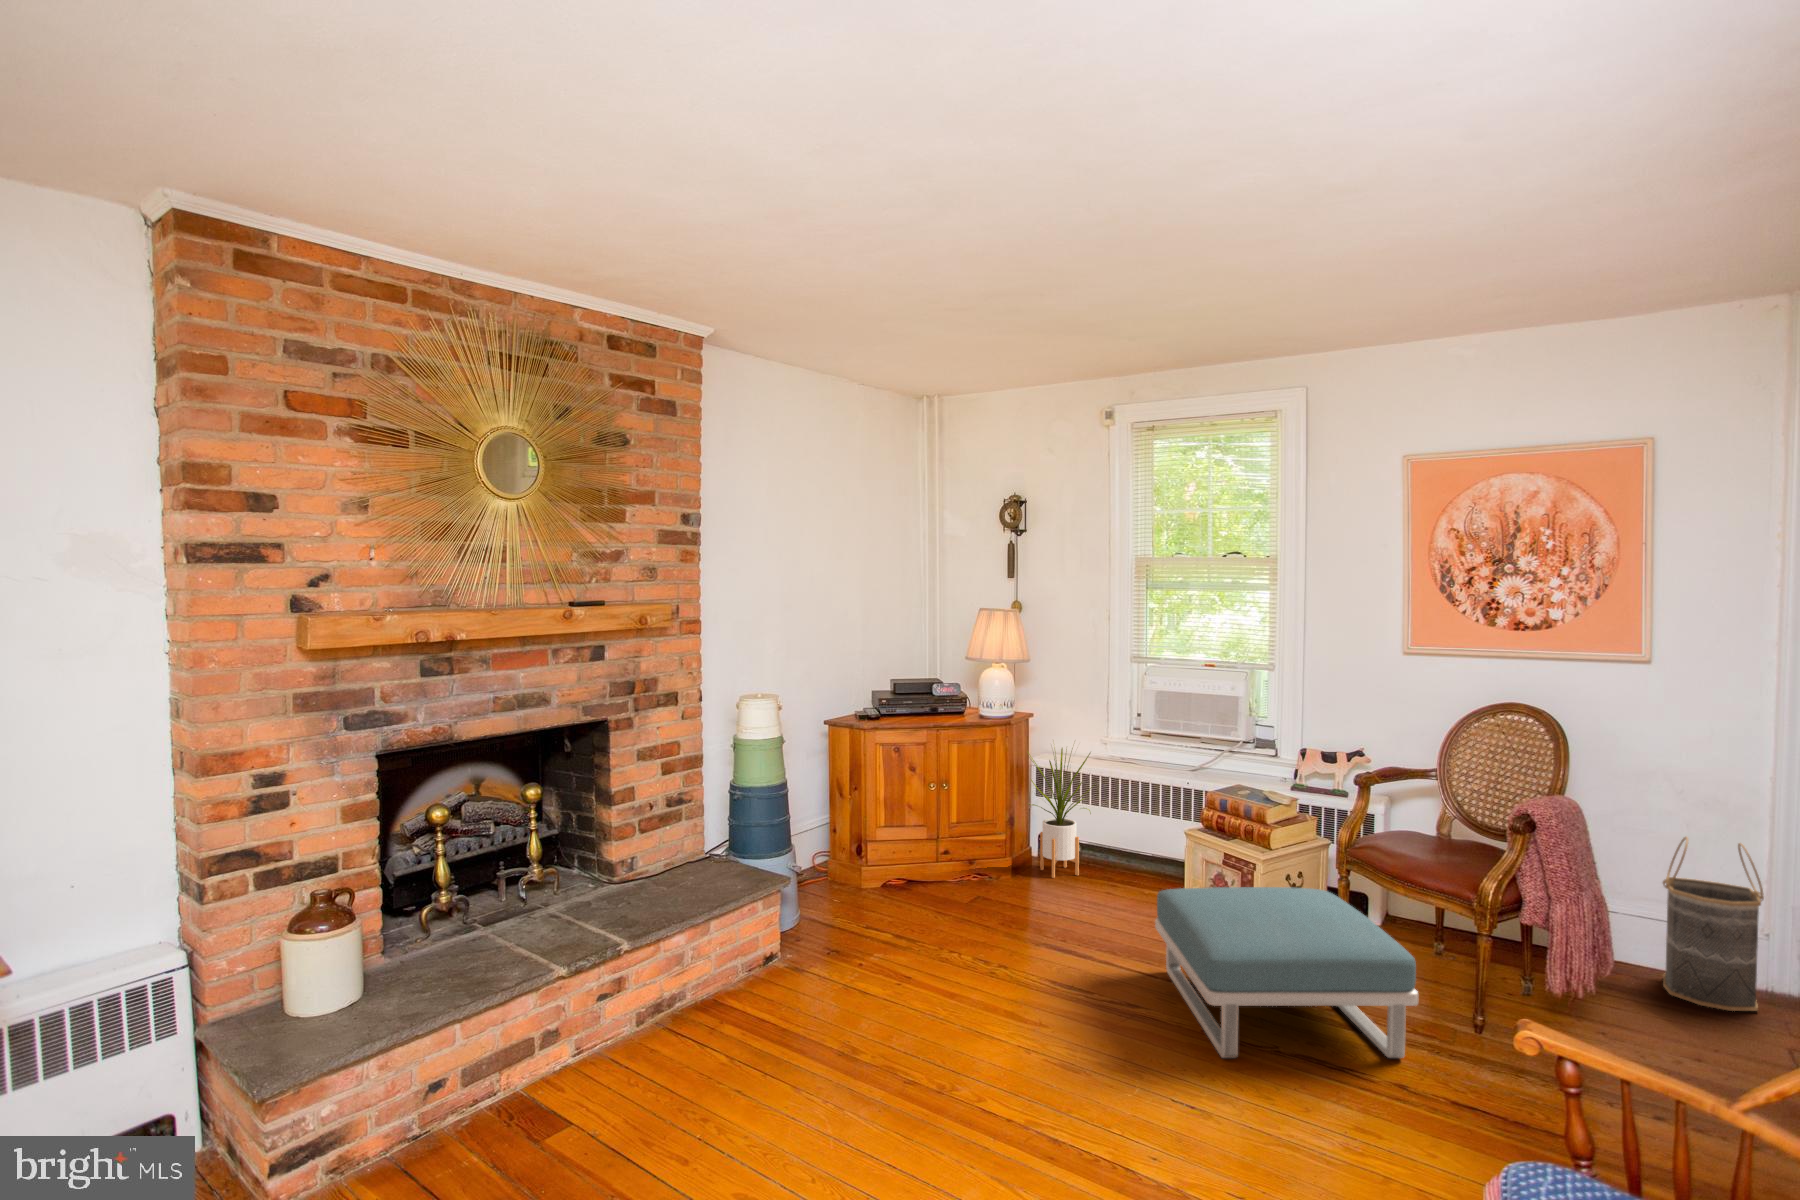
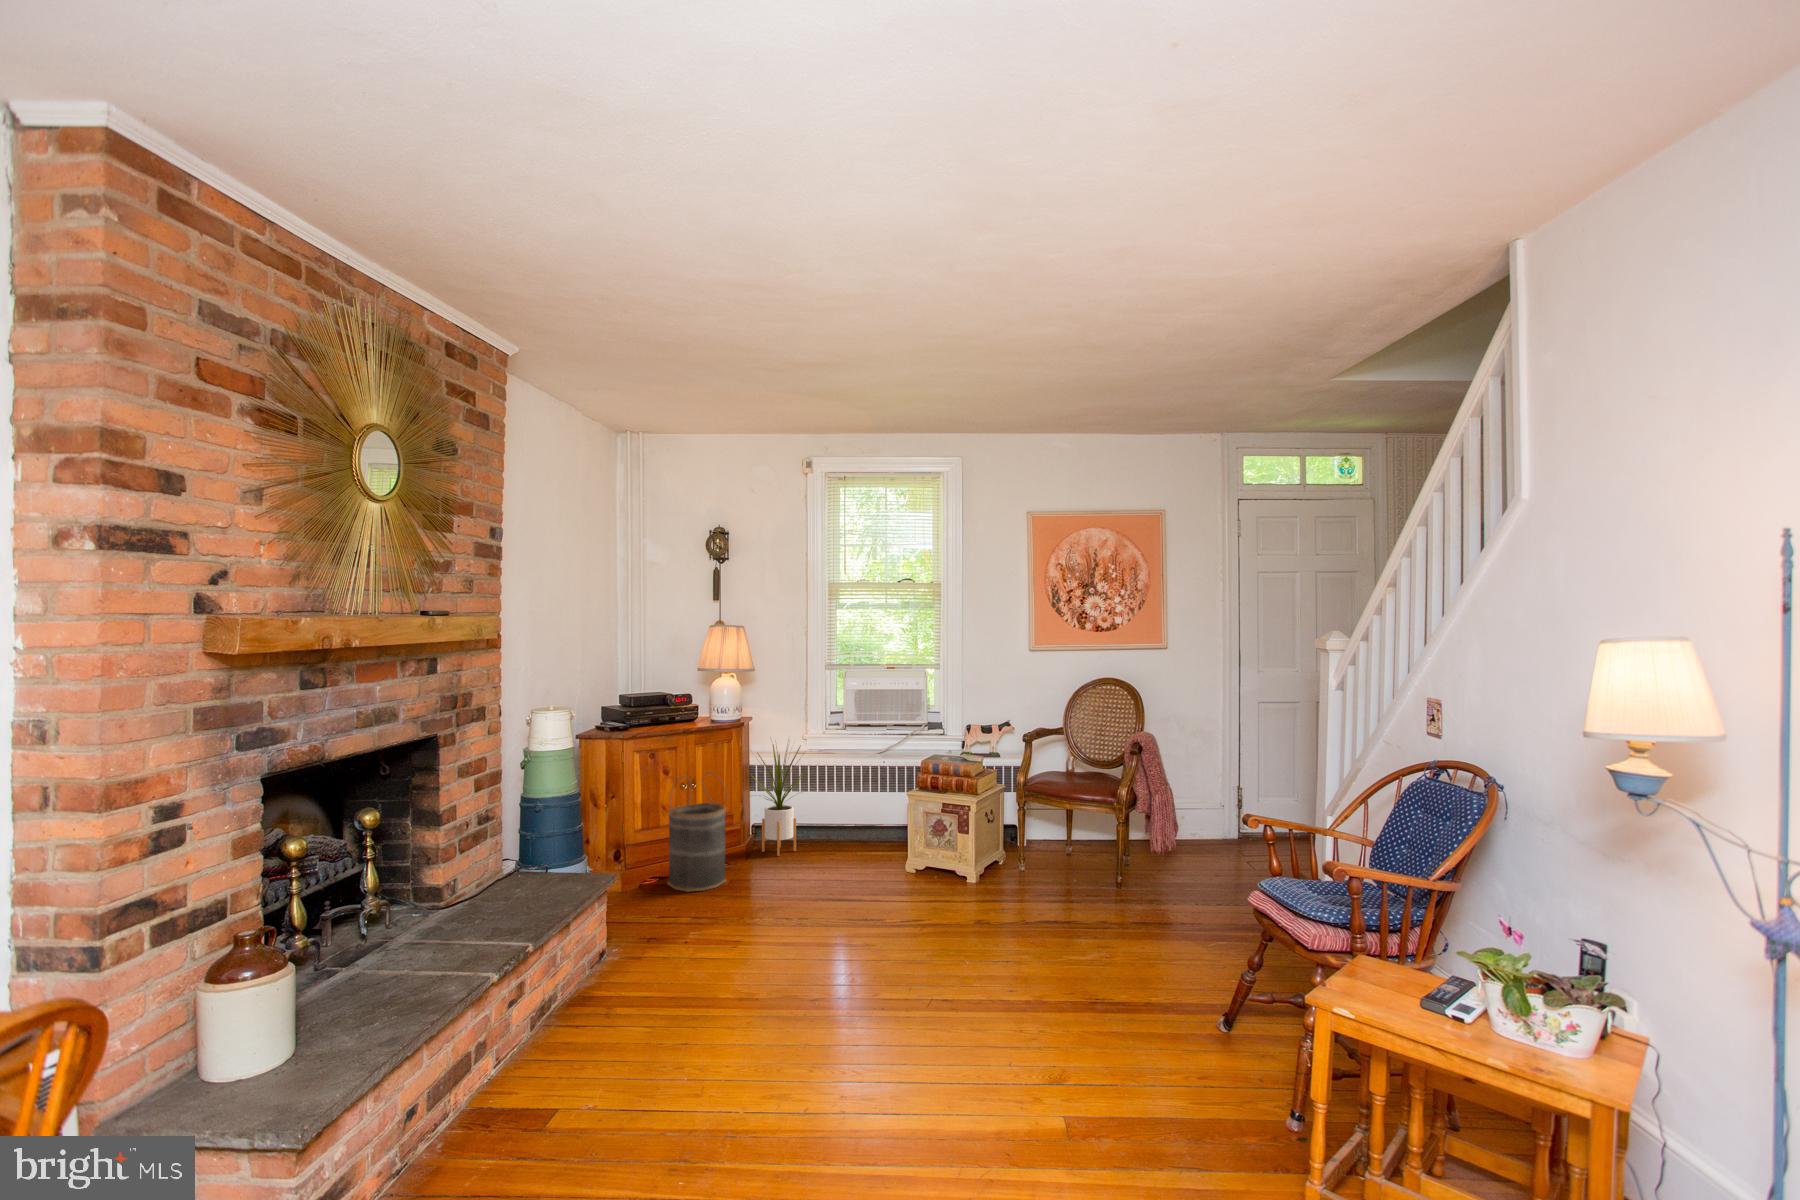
basket: present [1663,837,1764,1011] -> present [668,788,727,892]
footstool: present [1155,887,1418,1058] -> none [916,820,1108,940]

